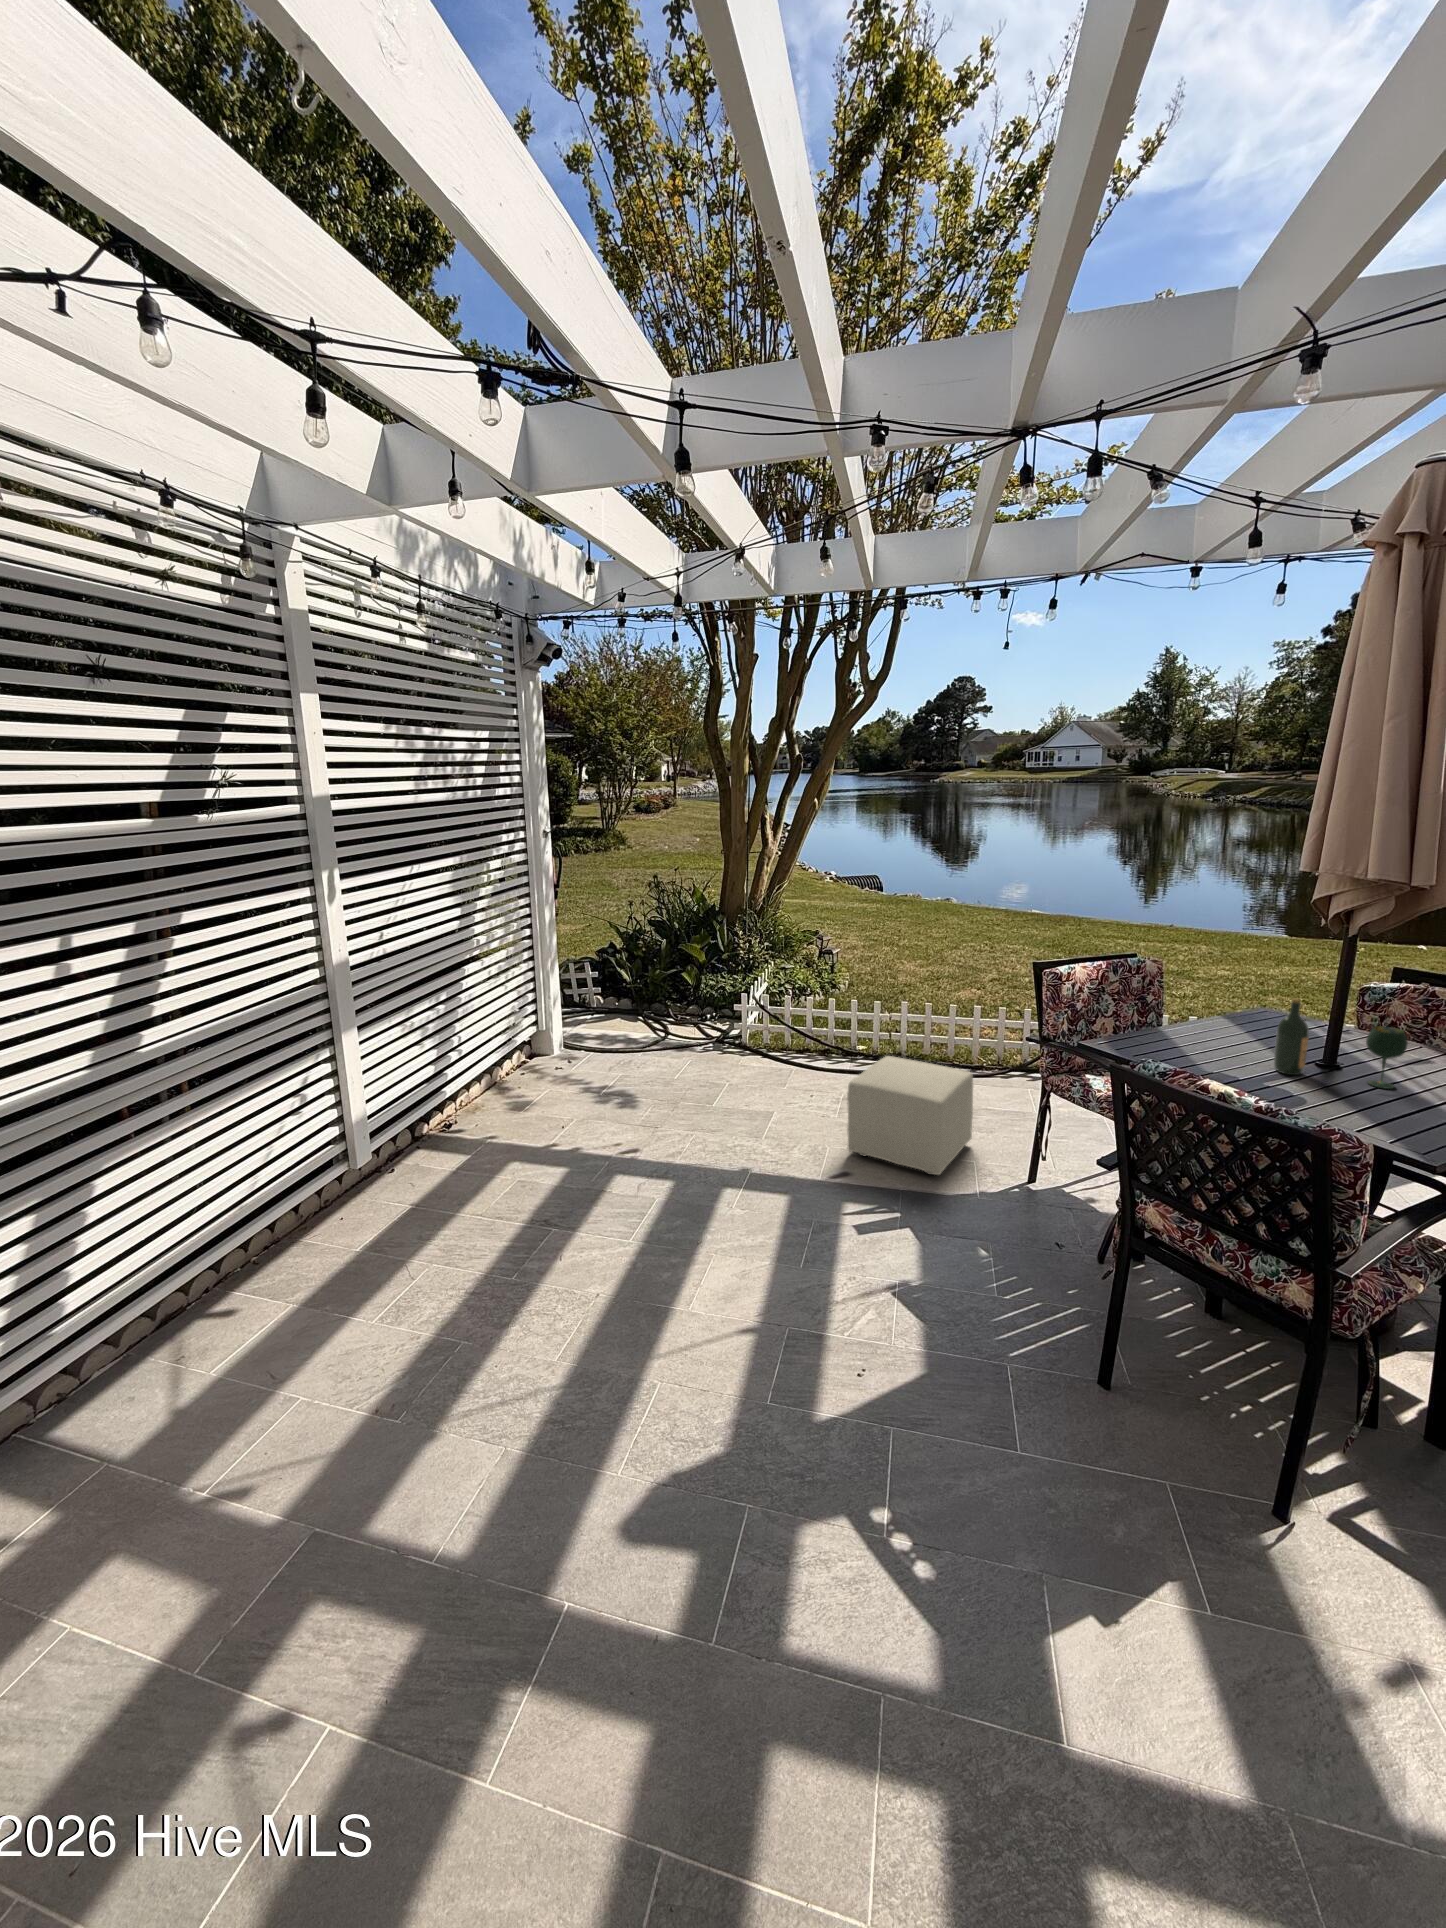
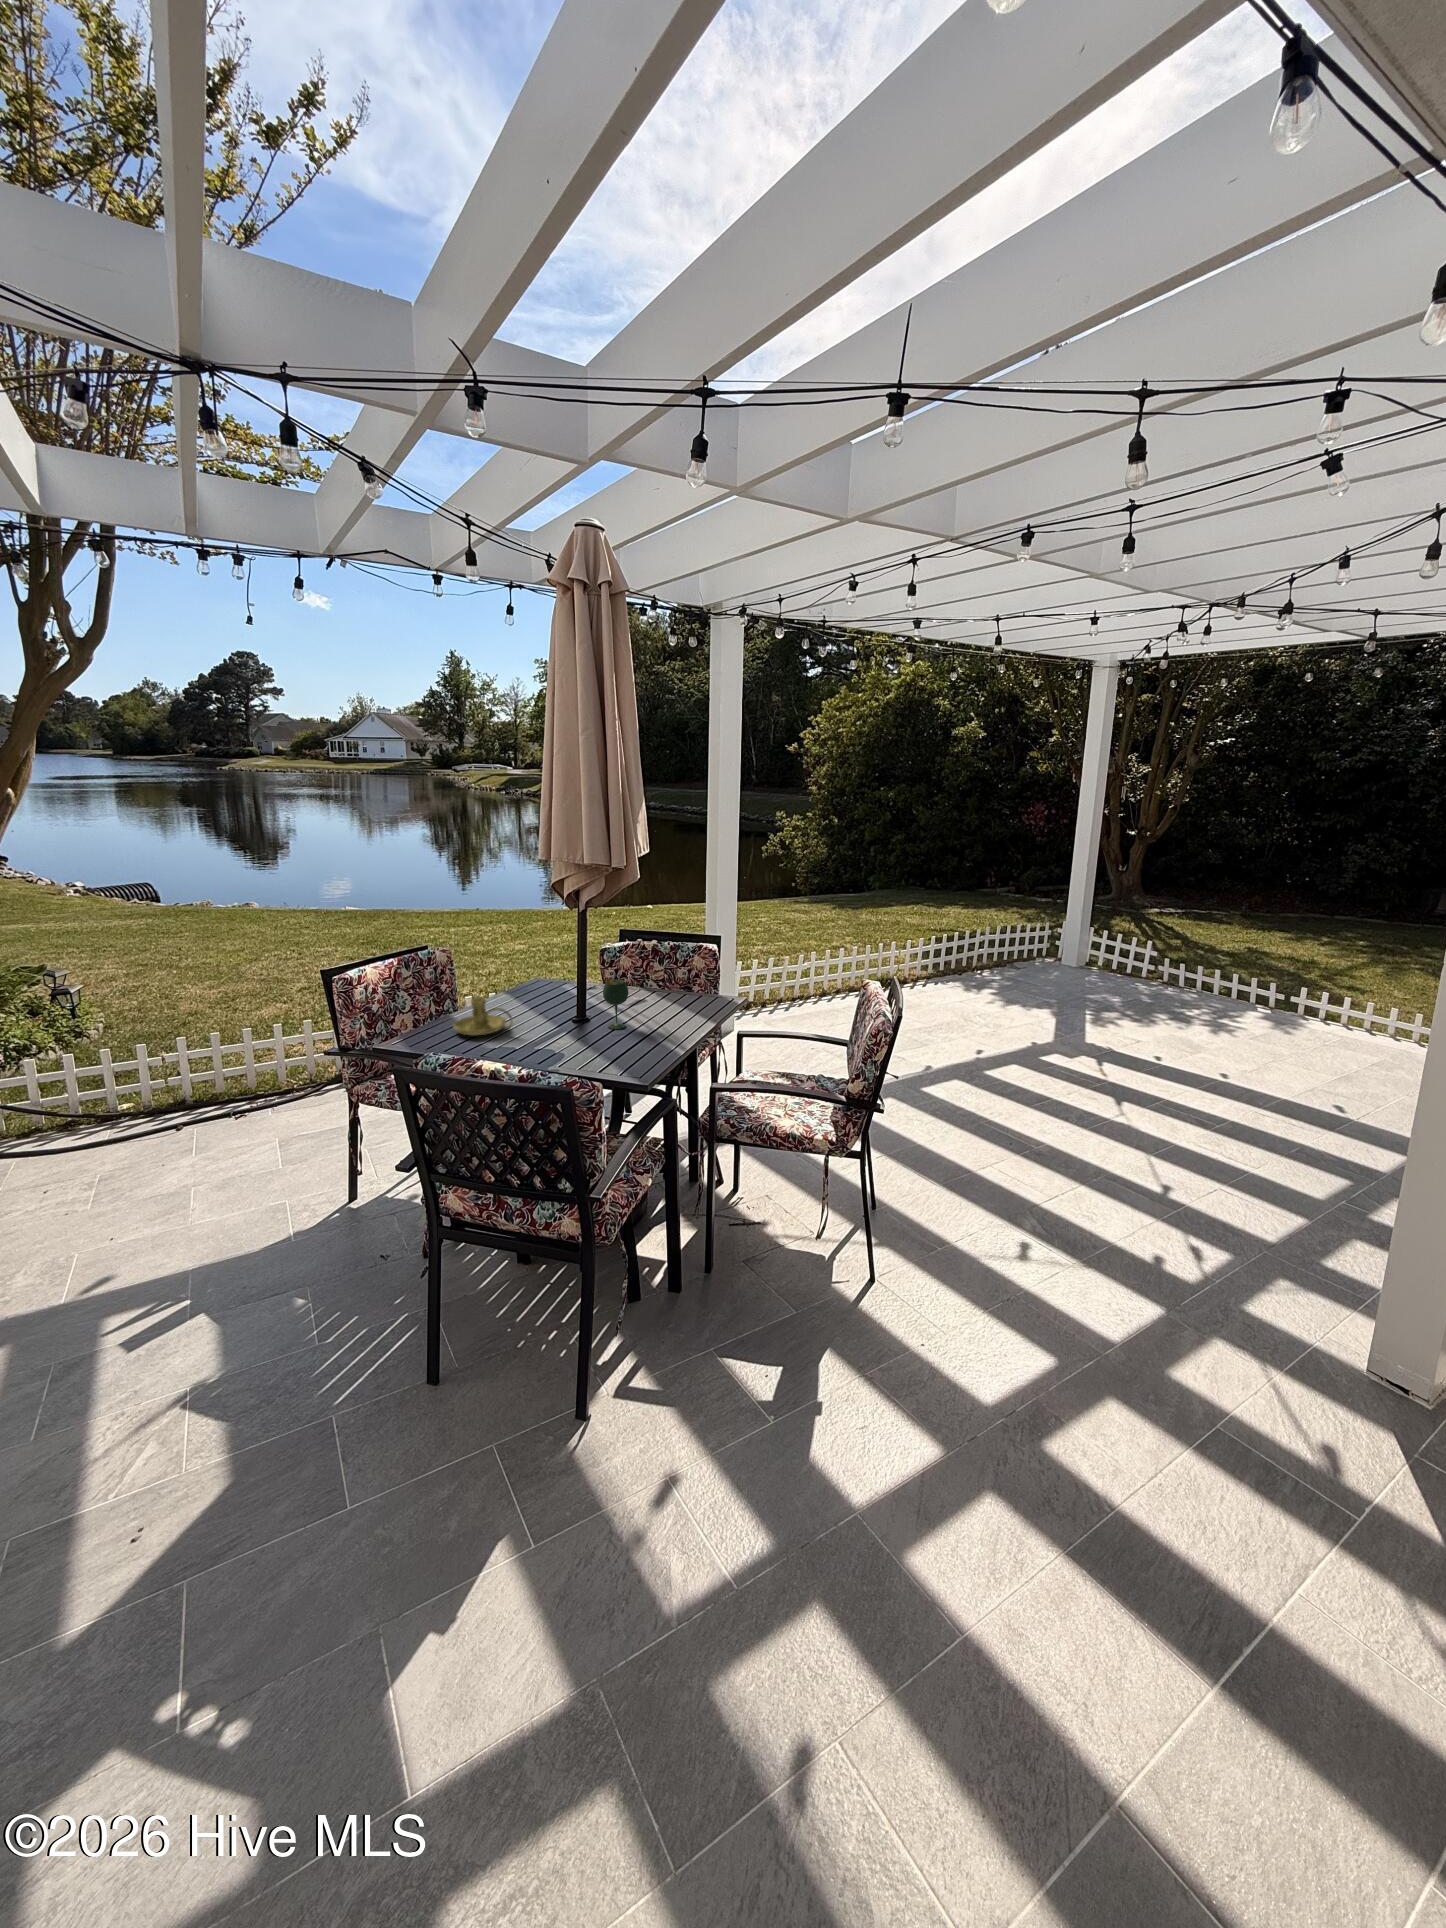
wine bottle: present [1274,998,1309,1075] -> none [541,968,565,1034]
candle holder: none [1162,1015,1236,1056] -> present [453,997,513,1035]
ottoman: present [847,1056,973,1175] -> none [92,1104,280,1249]

